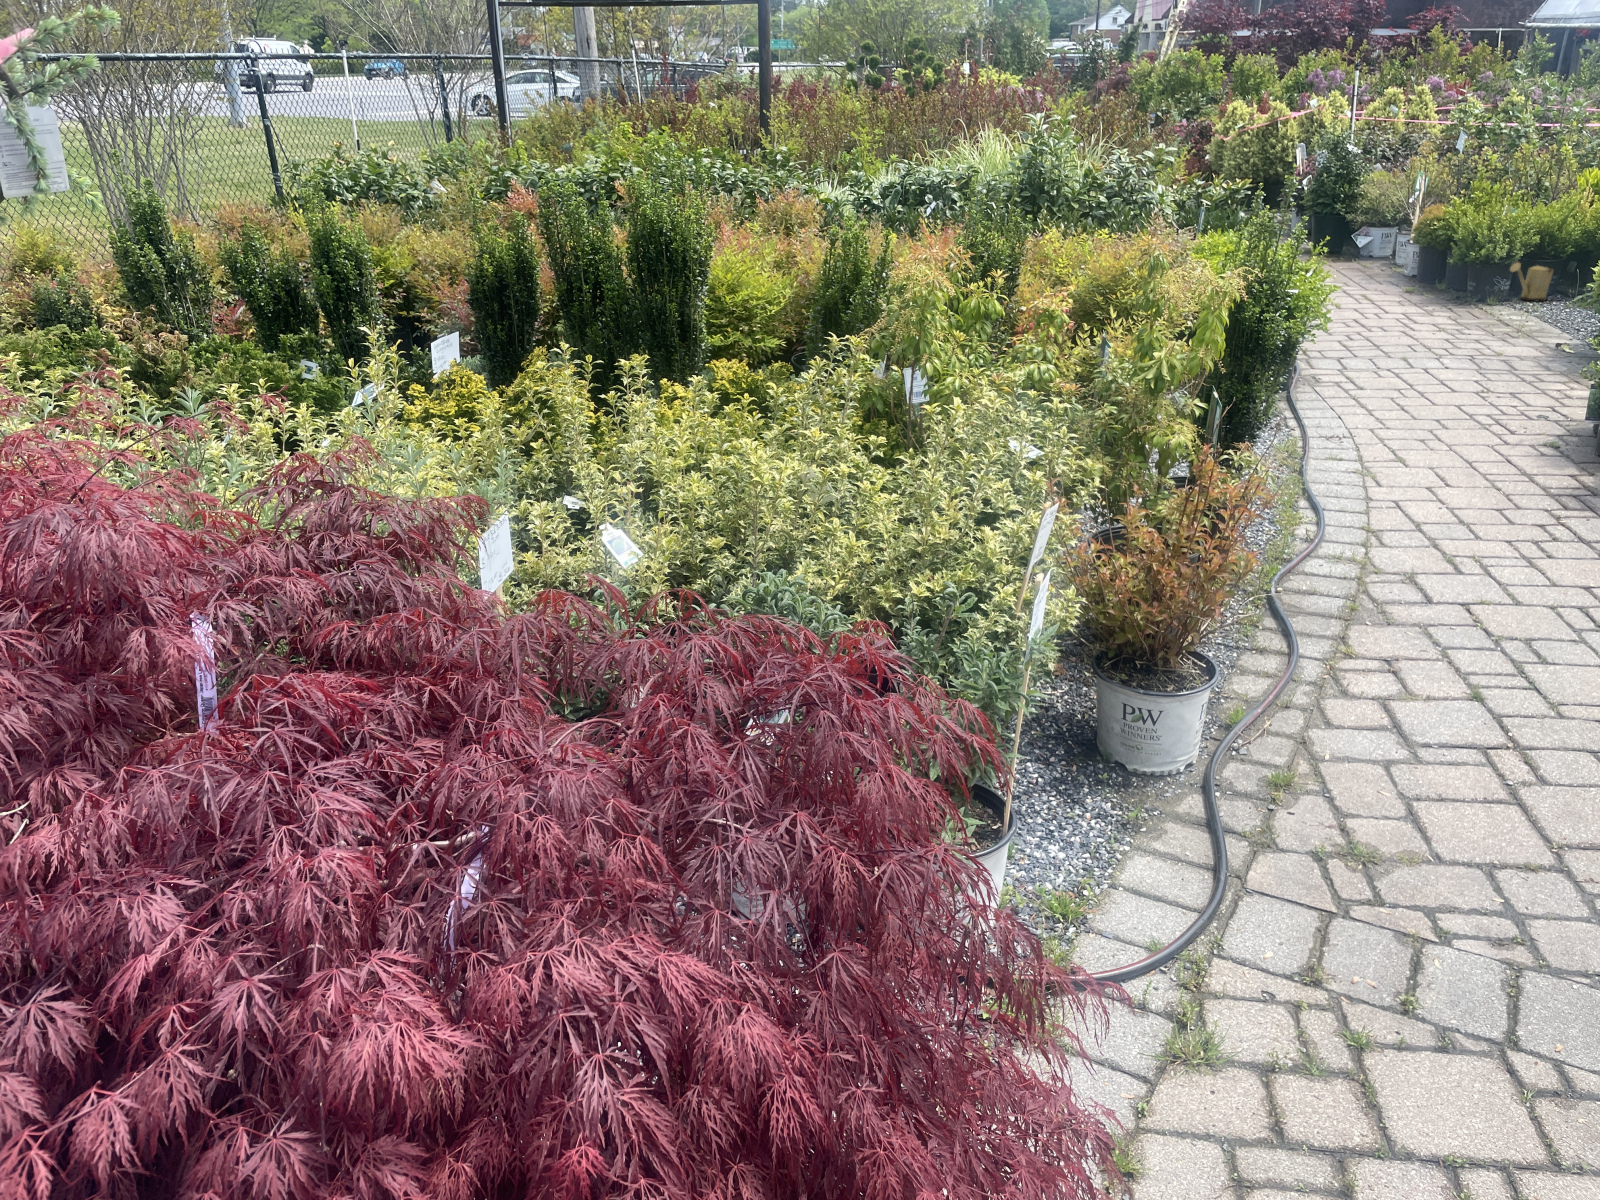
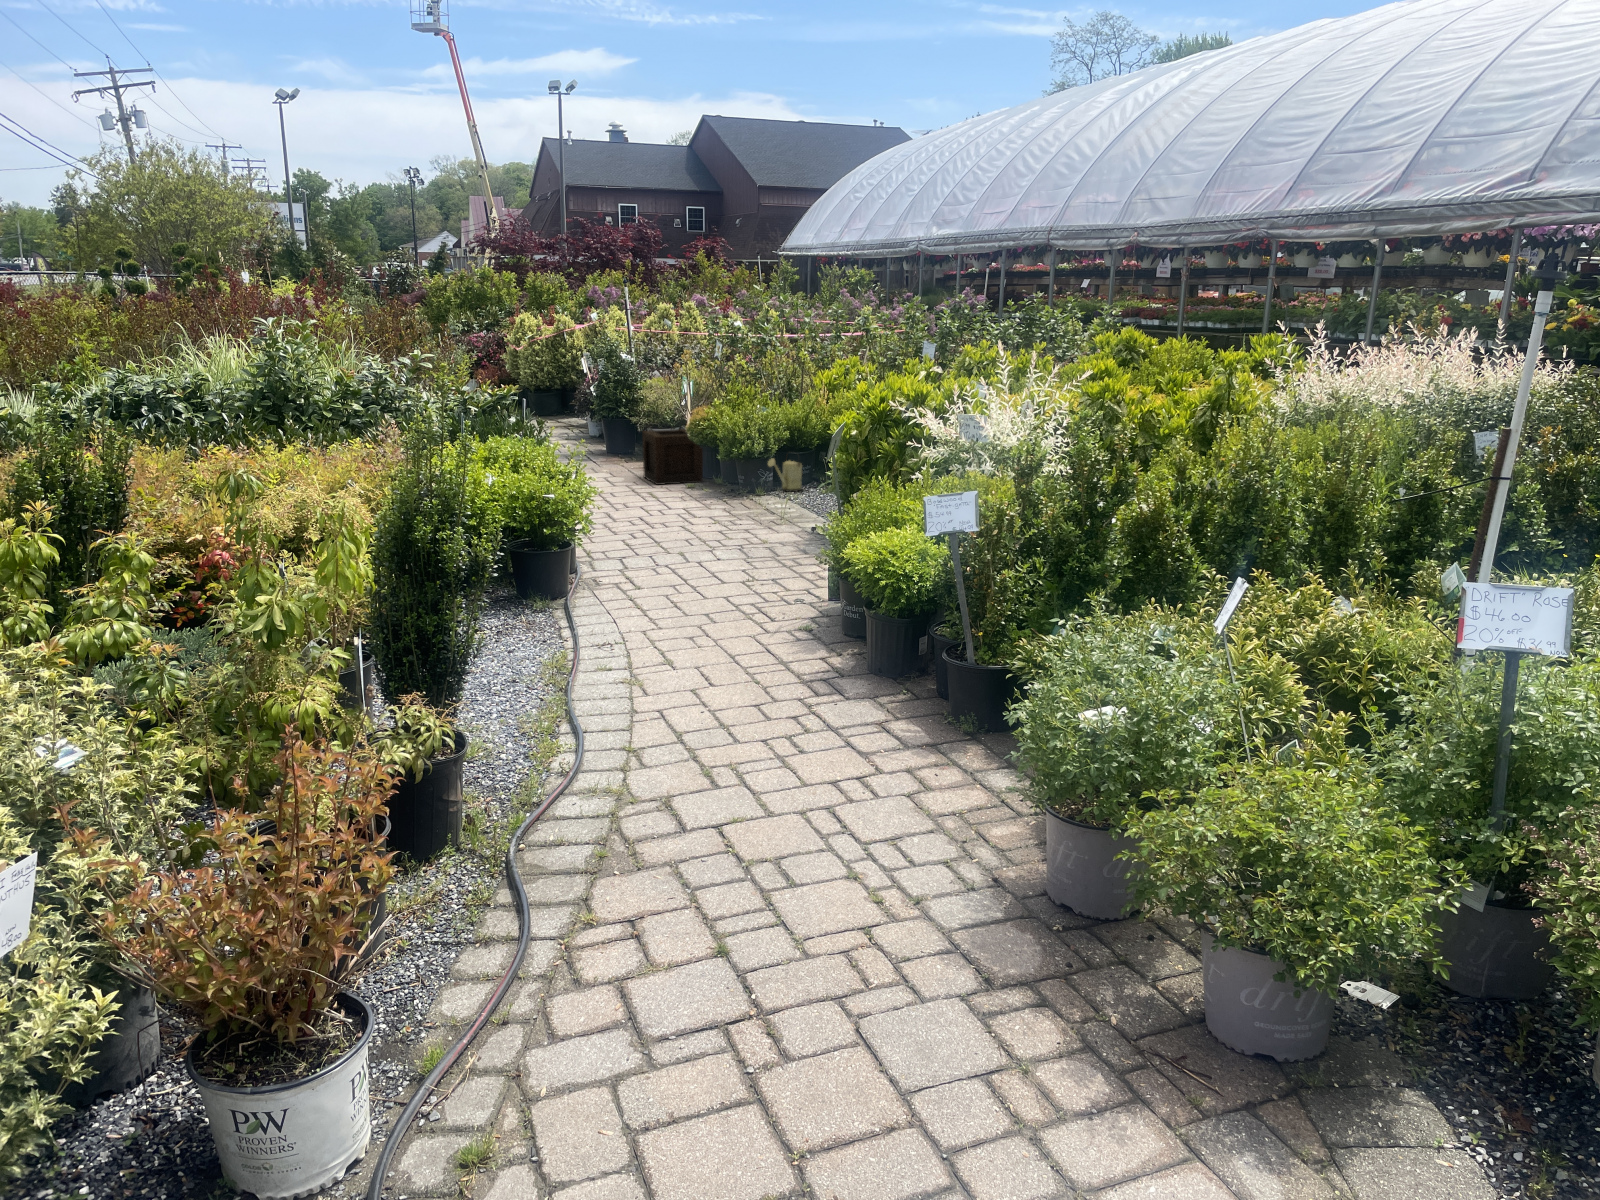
wooden crate: none [1352,227,1432,287] -> present [643,429,703,485]

